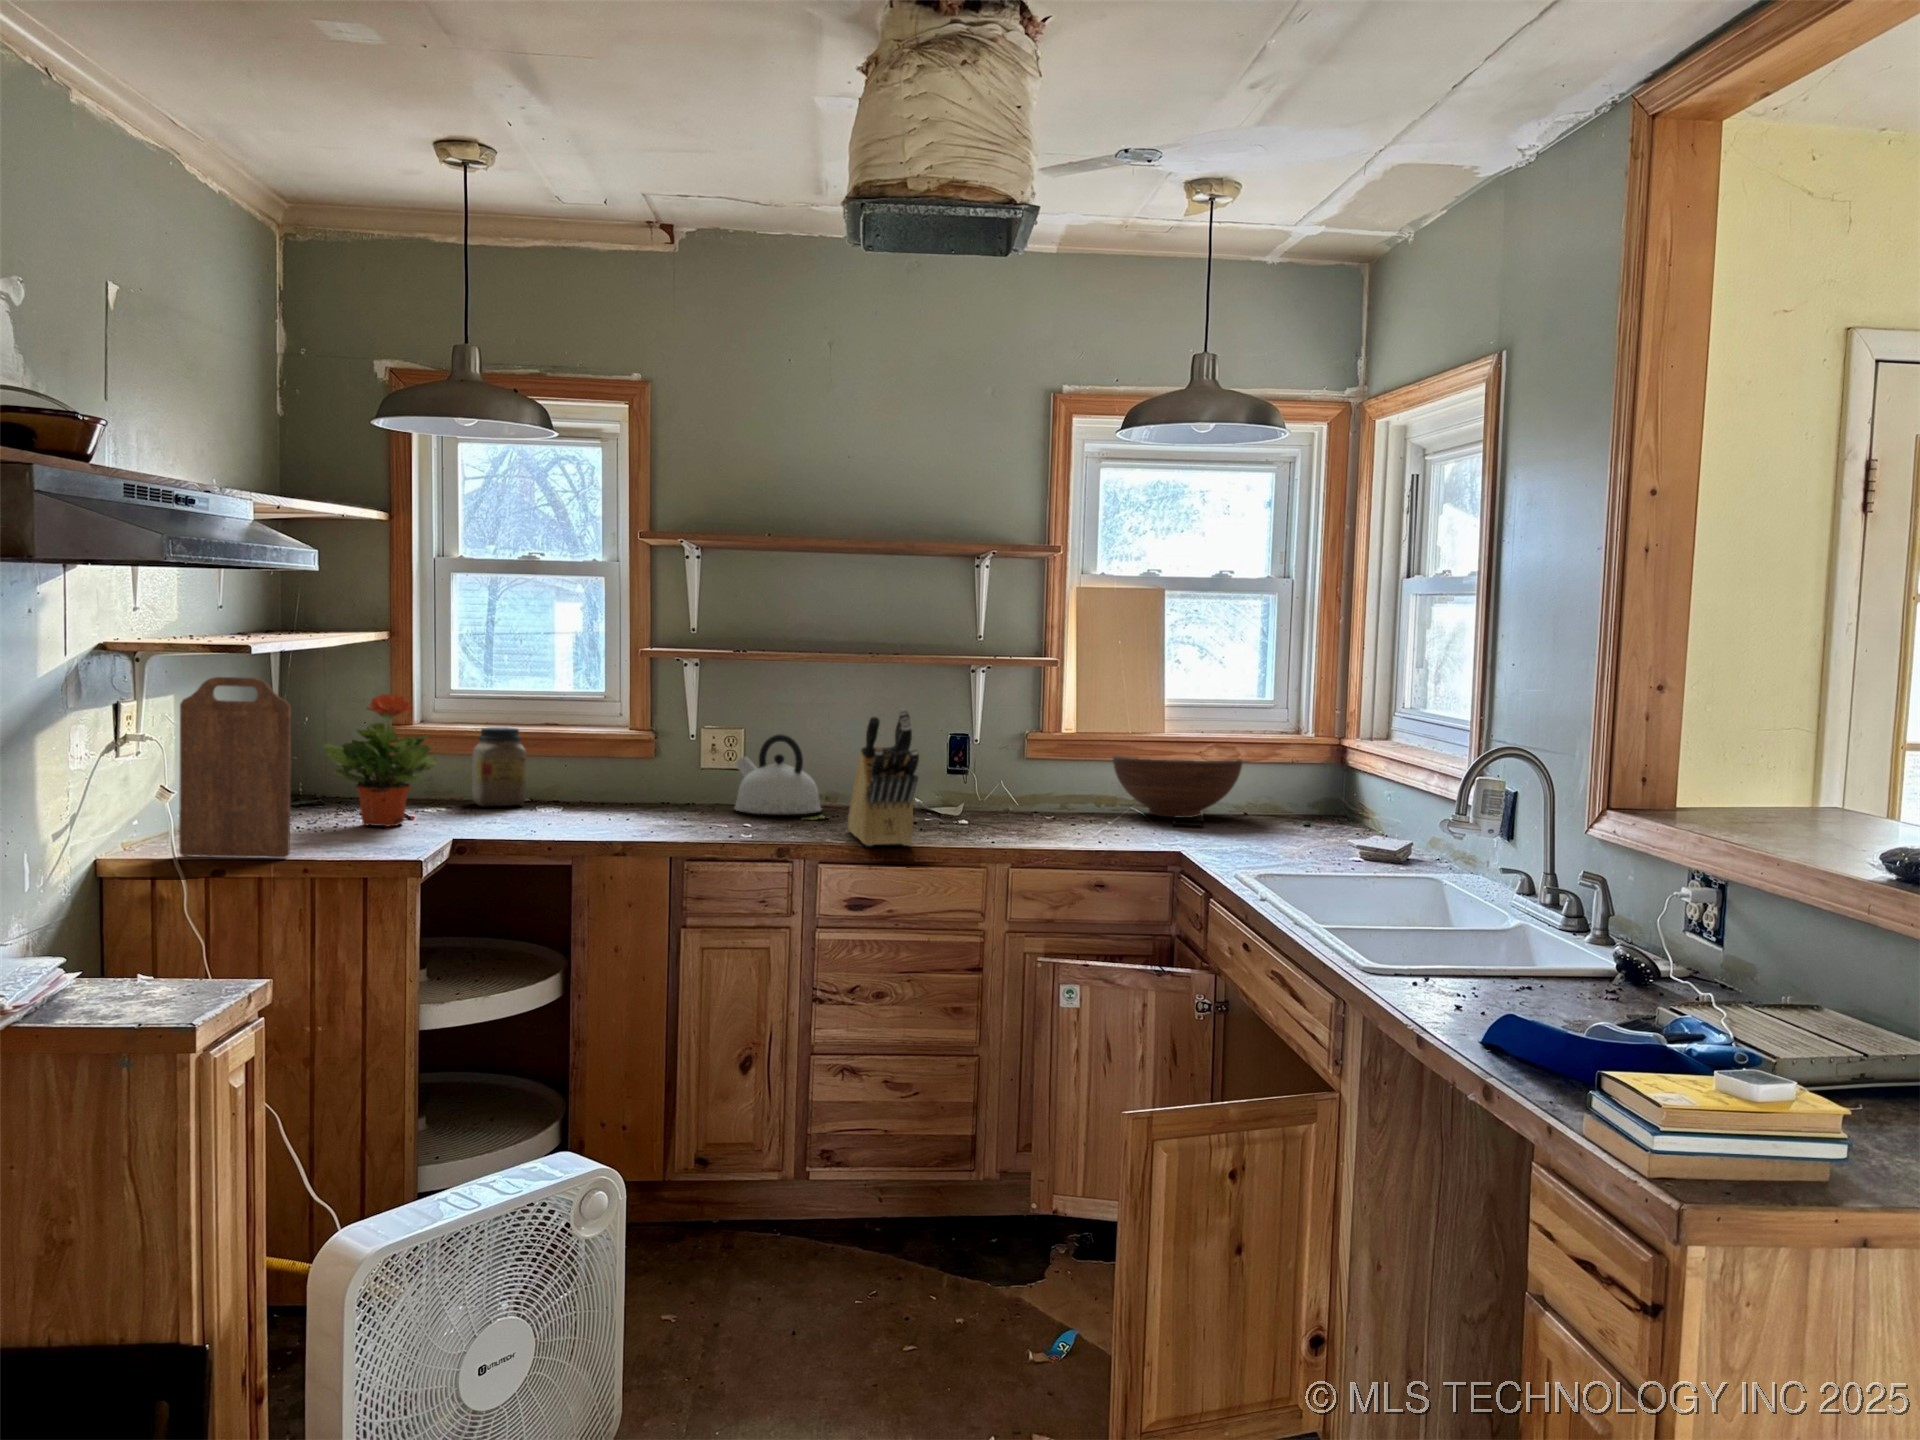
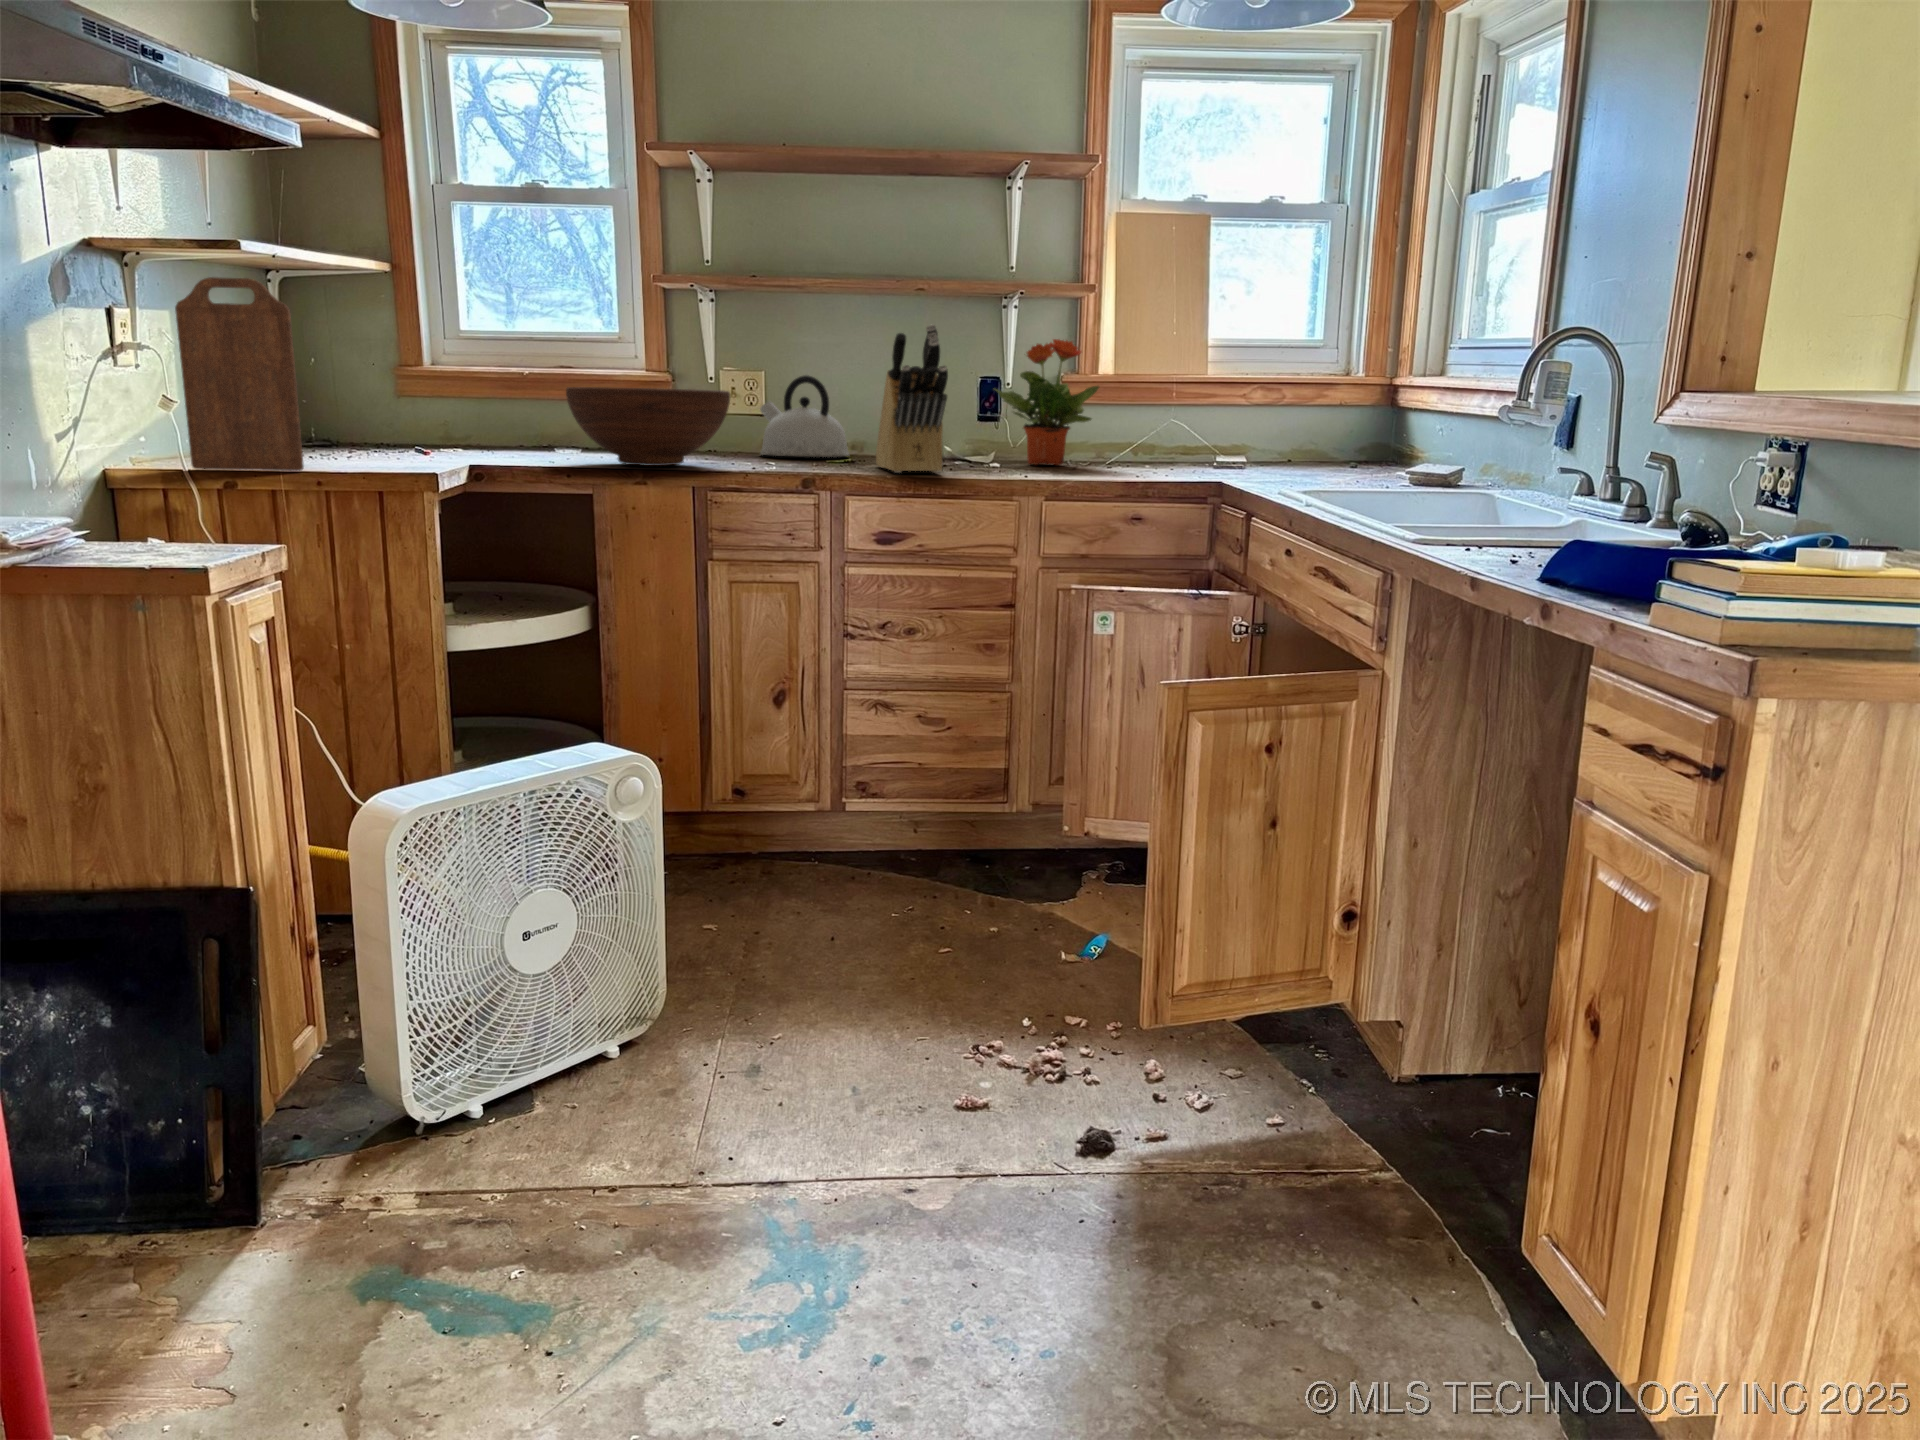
potted plant: present [324,694,437,826] -> present [995,339,1099,465]
jar: present [472,727,526,807] -> none [490,368,546,450]
fruit bowl: present [1112,755,1242,818] -> present [566,387,730,466]

